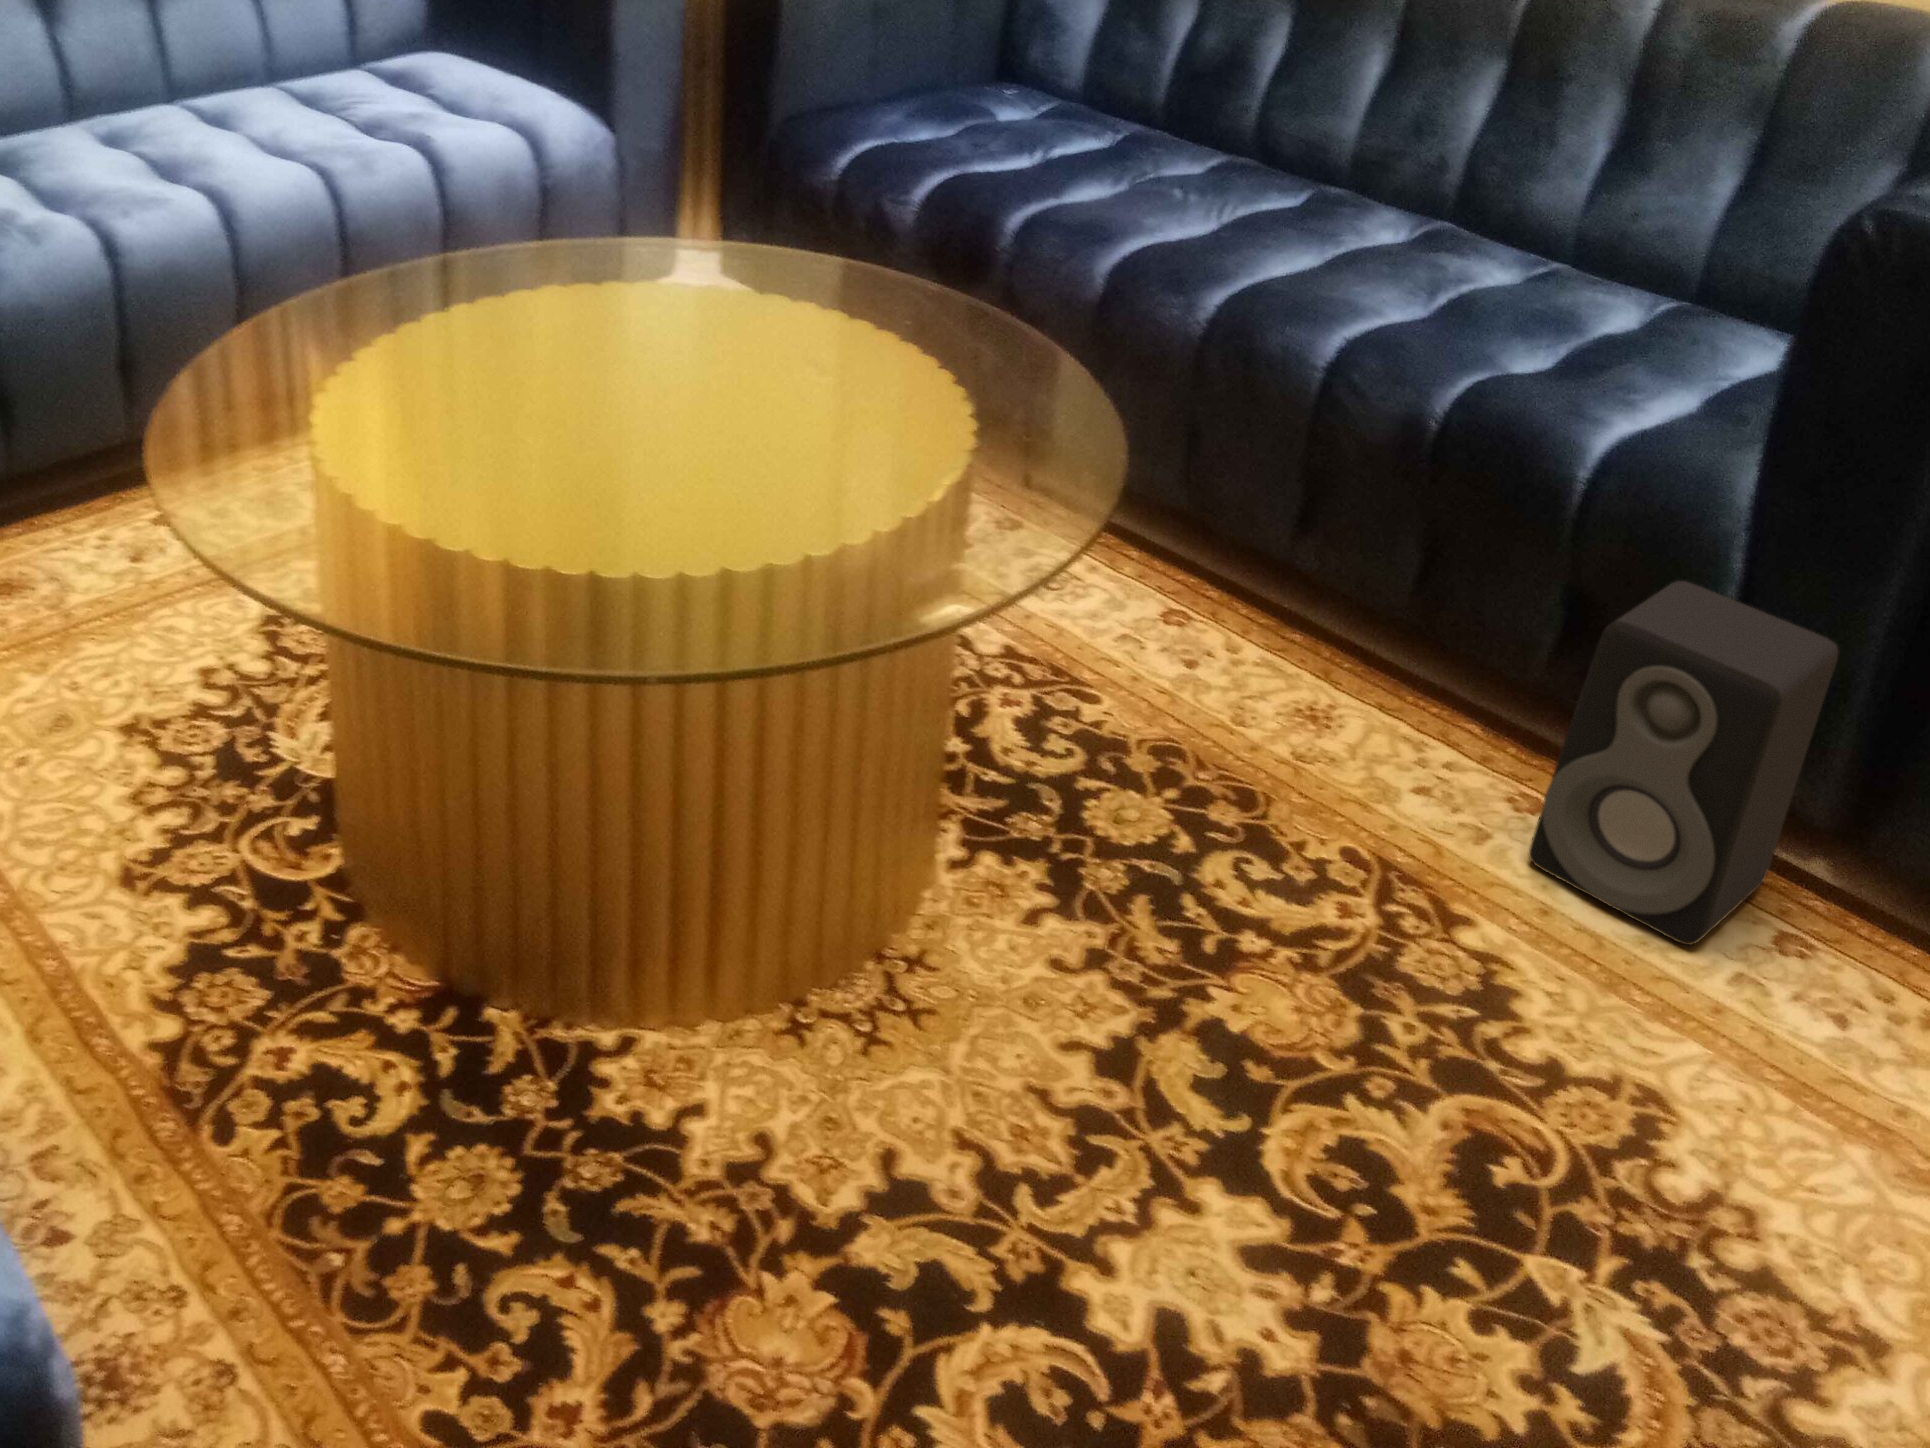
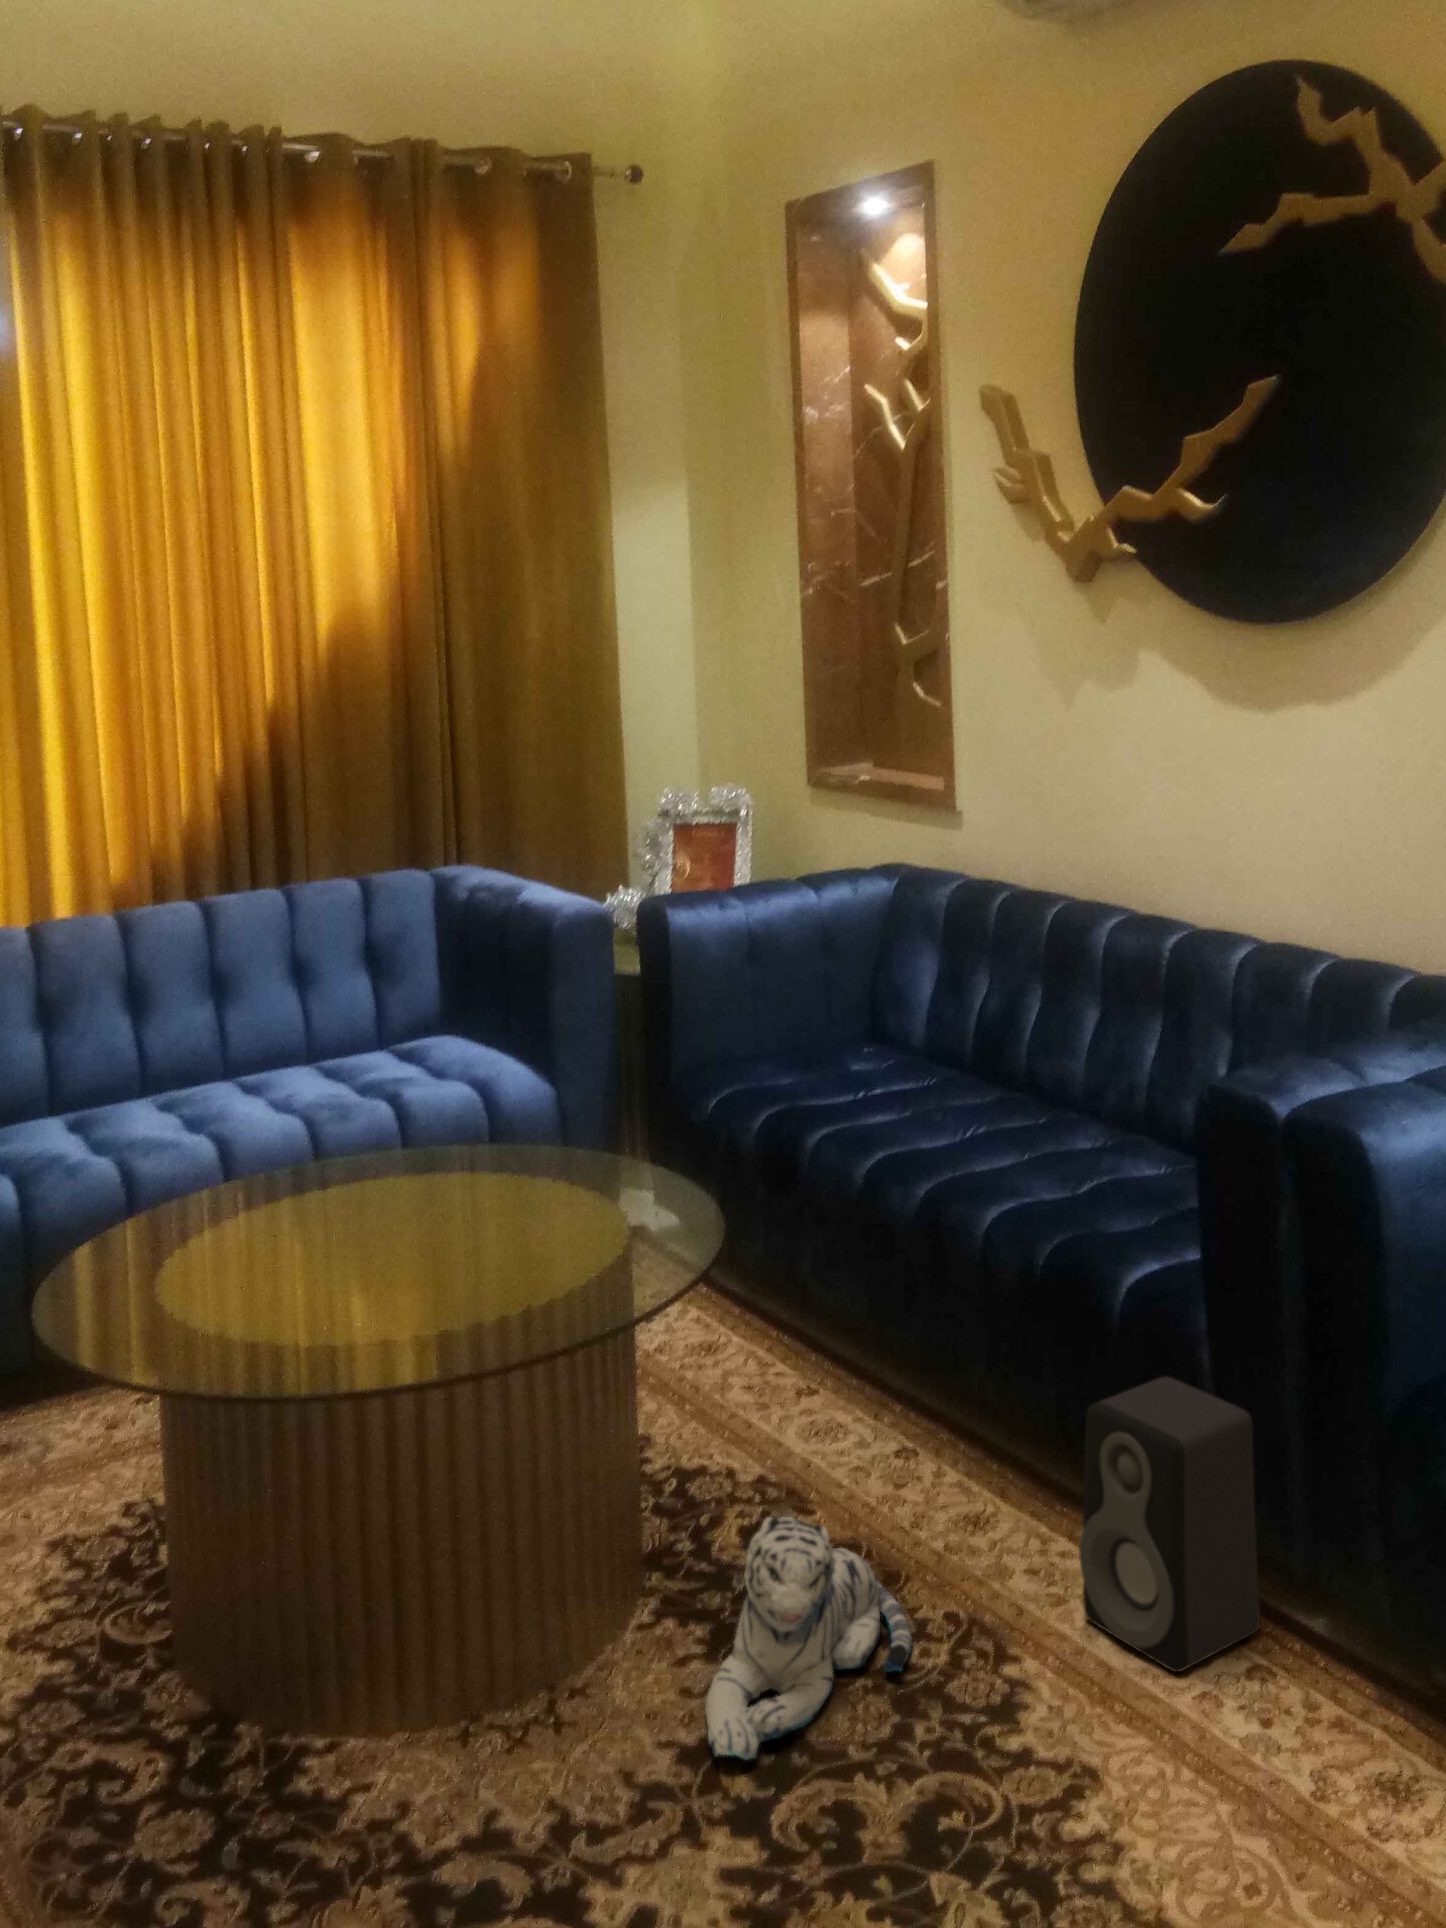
plush toy: none [1101,770,1342,1080] -> present [705,1517,912,1760]

